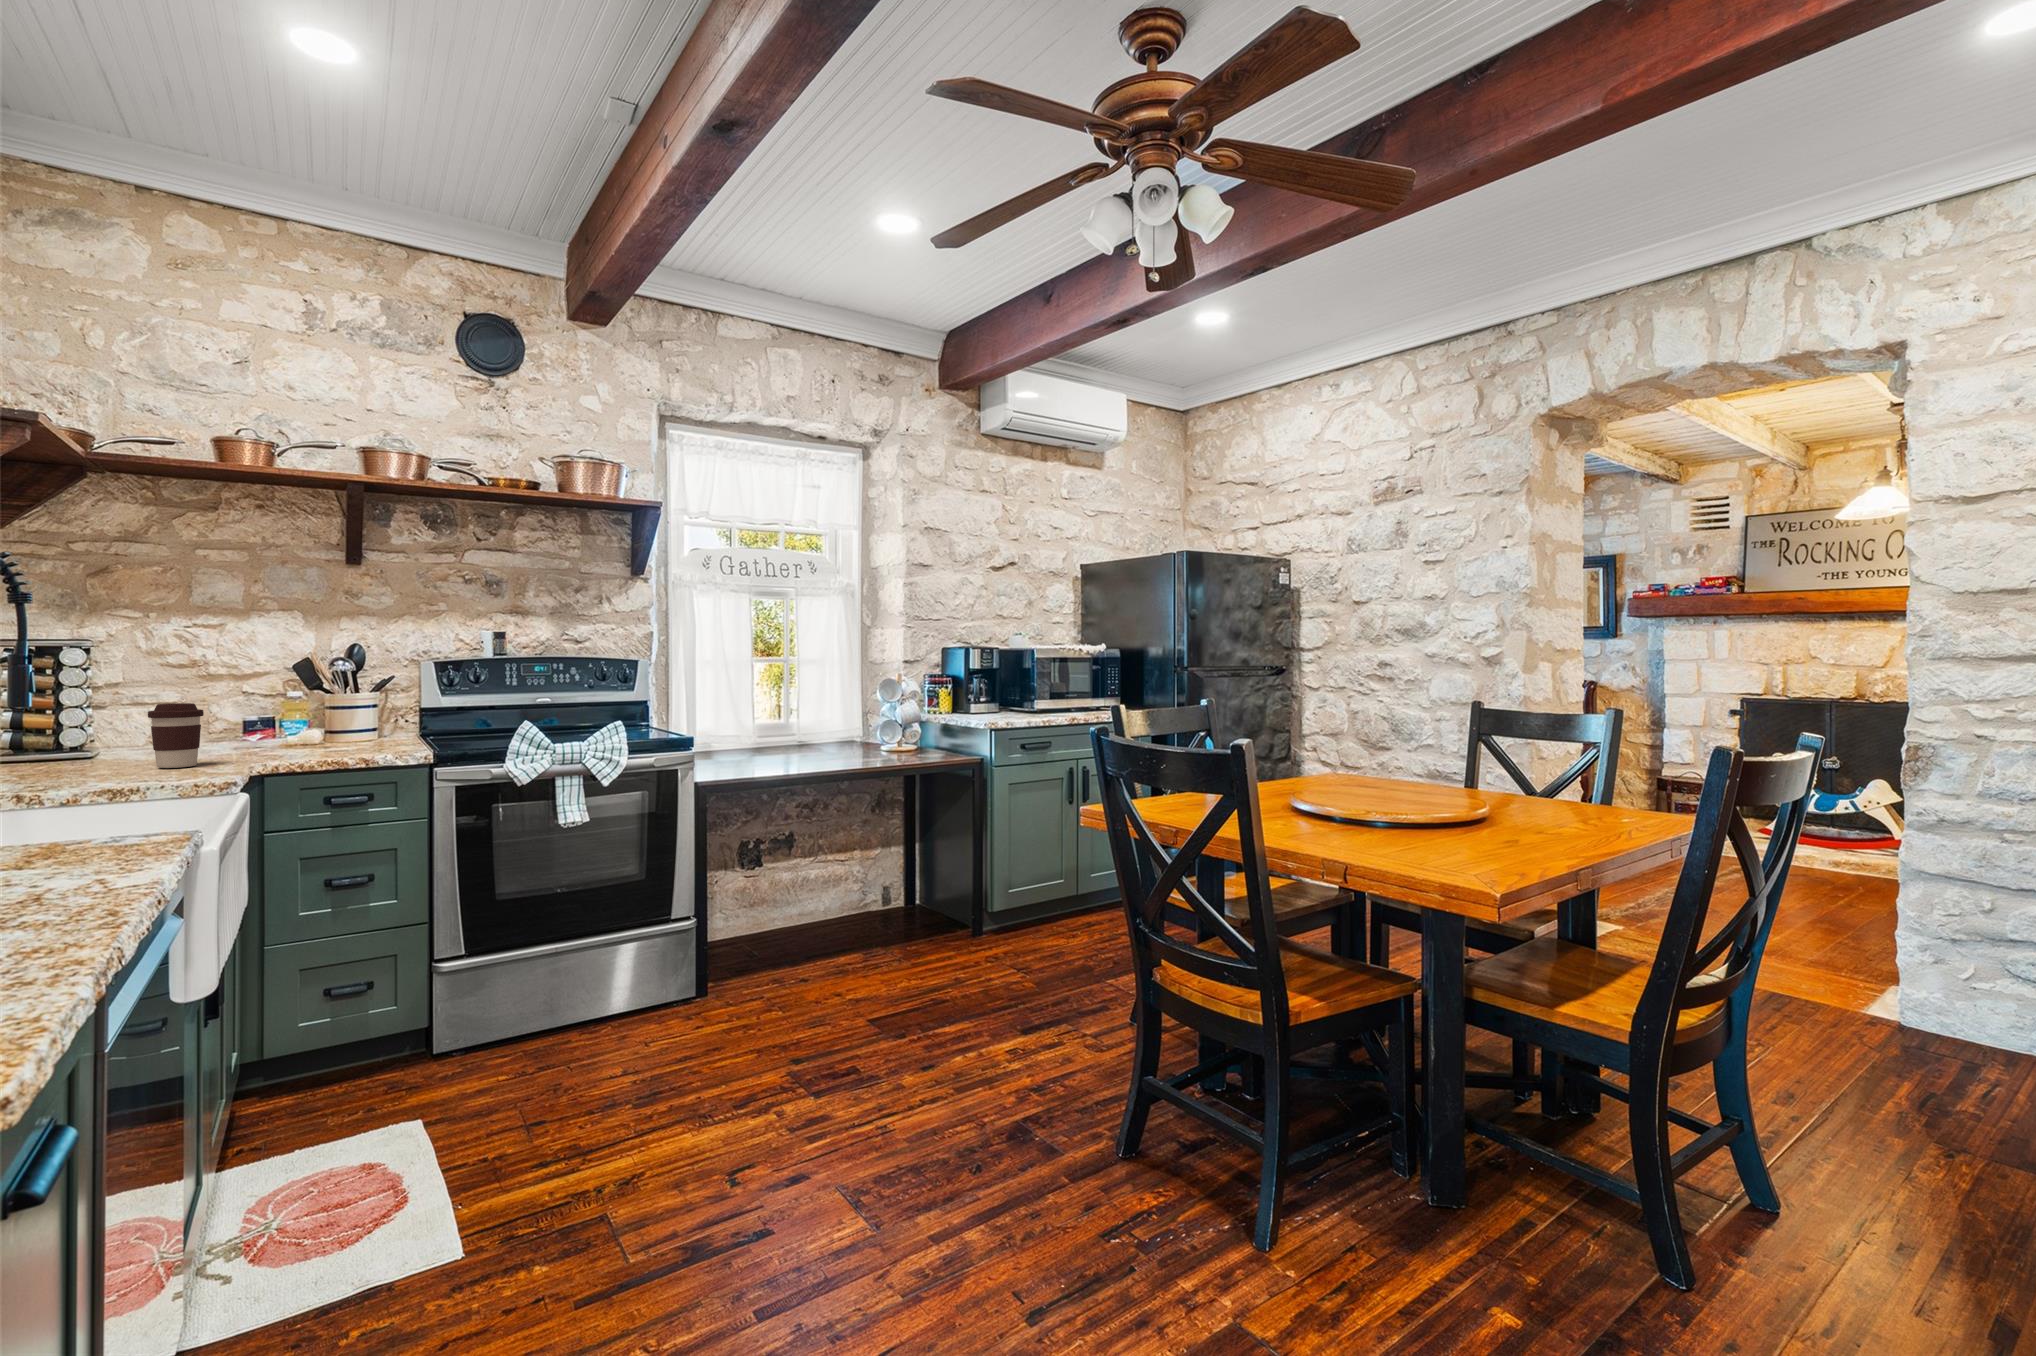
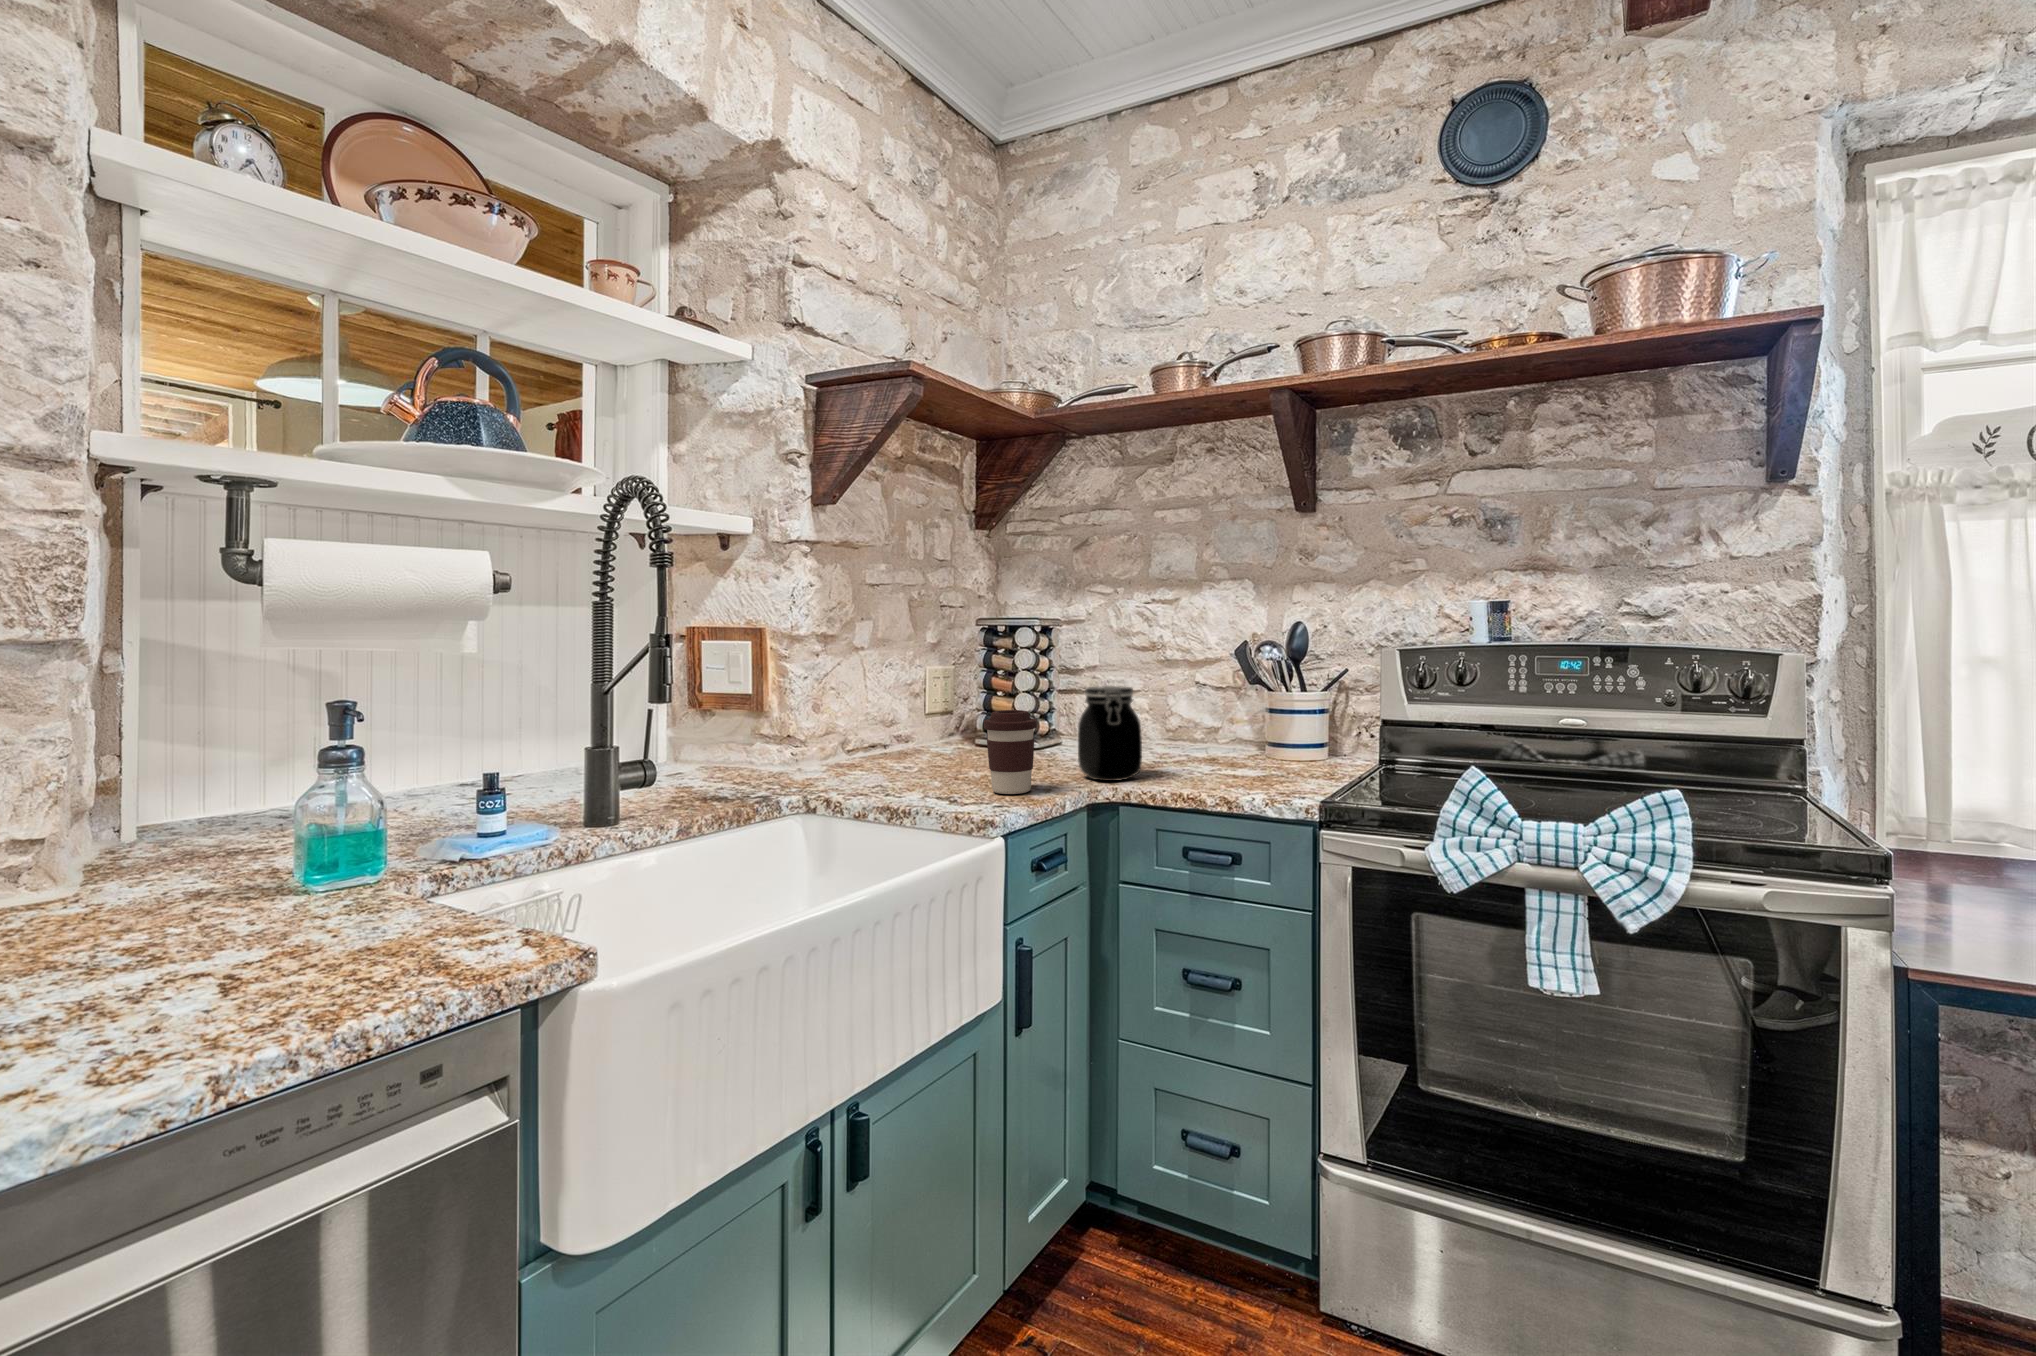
jar: none [210,686,273,757] -> present [1078,686,1142,781]

